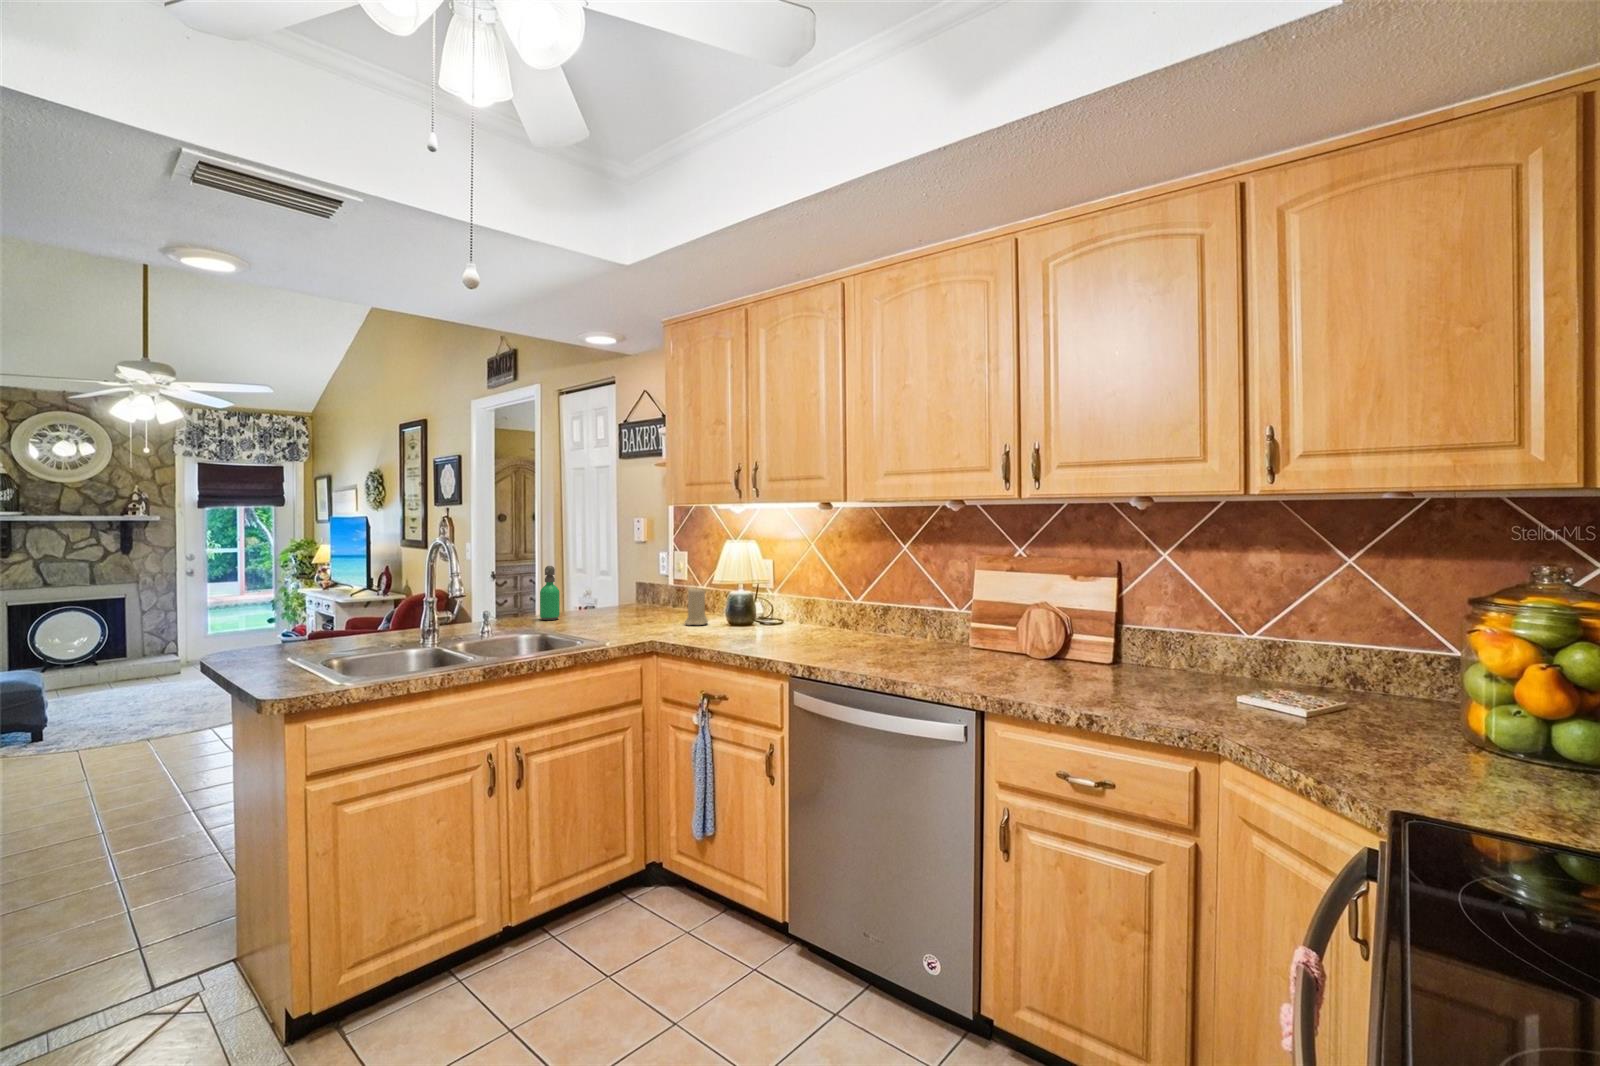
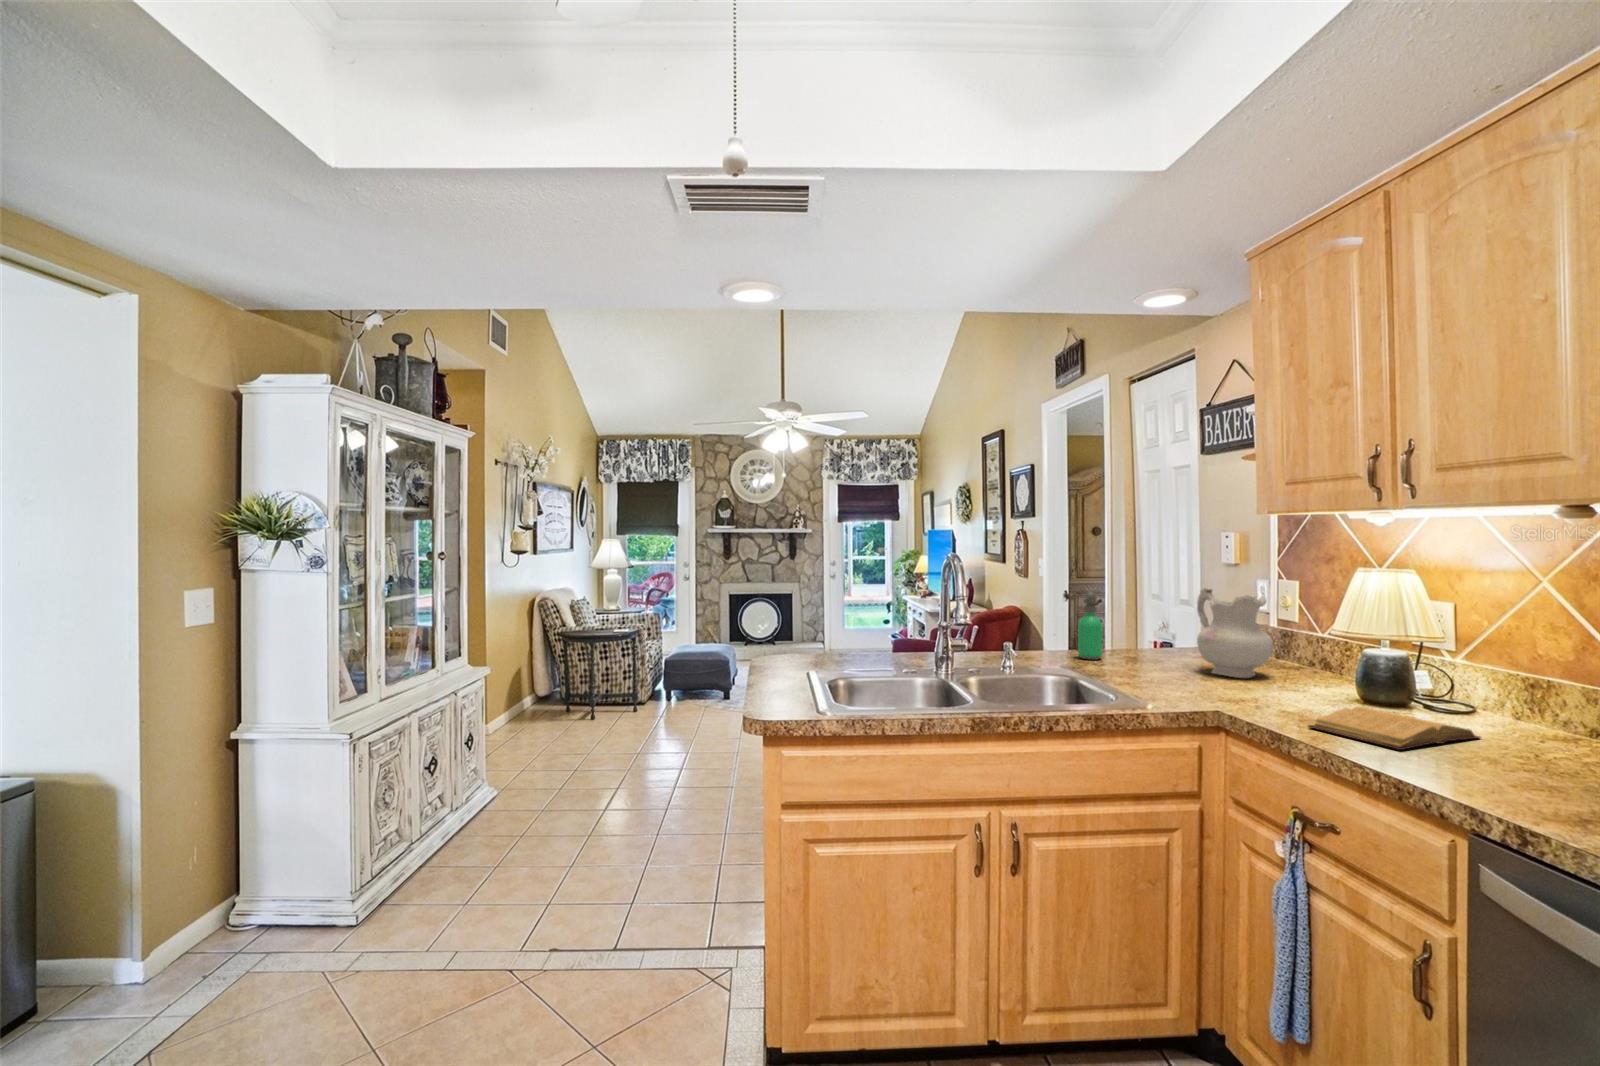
ceramic pitcher: none [628,558,677,620] -> present [1197,588,1273,678]
candle: present [685,588,708,625] -> none [1279,635,1321,696]
book: none [708,625,788,645] -> present [1309,707,1480,750]

